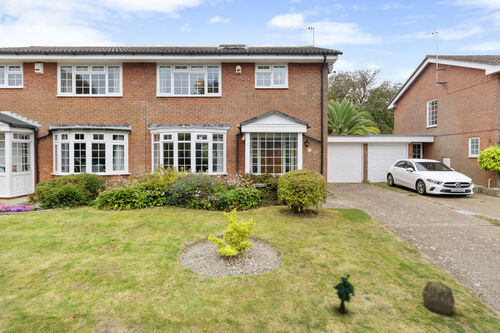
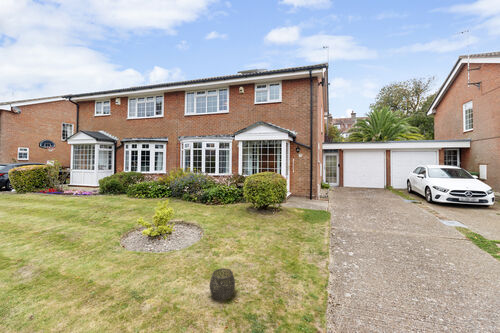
decorative plant: present [333,275,355,313] -> none [134,248,153,281]

